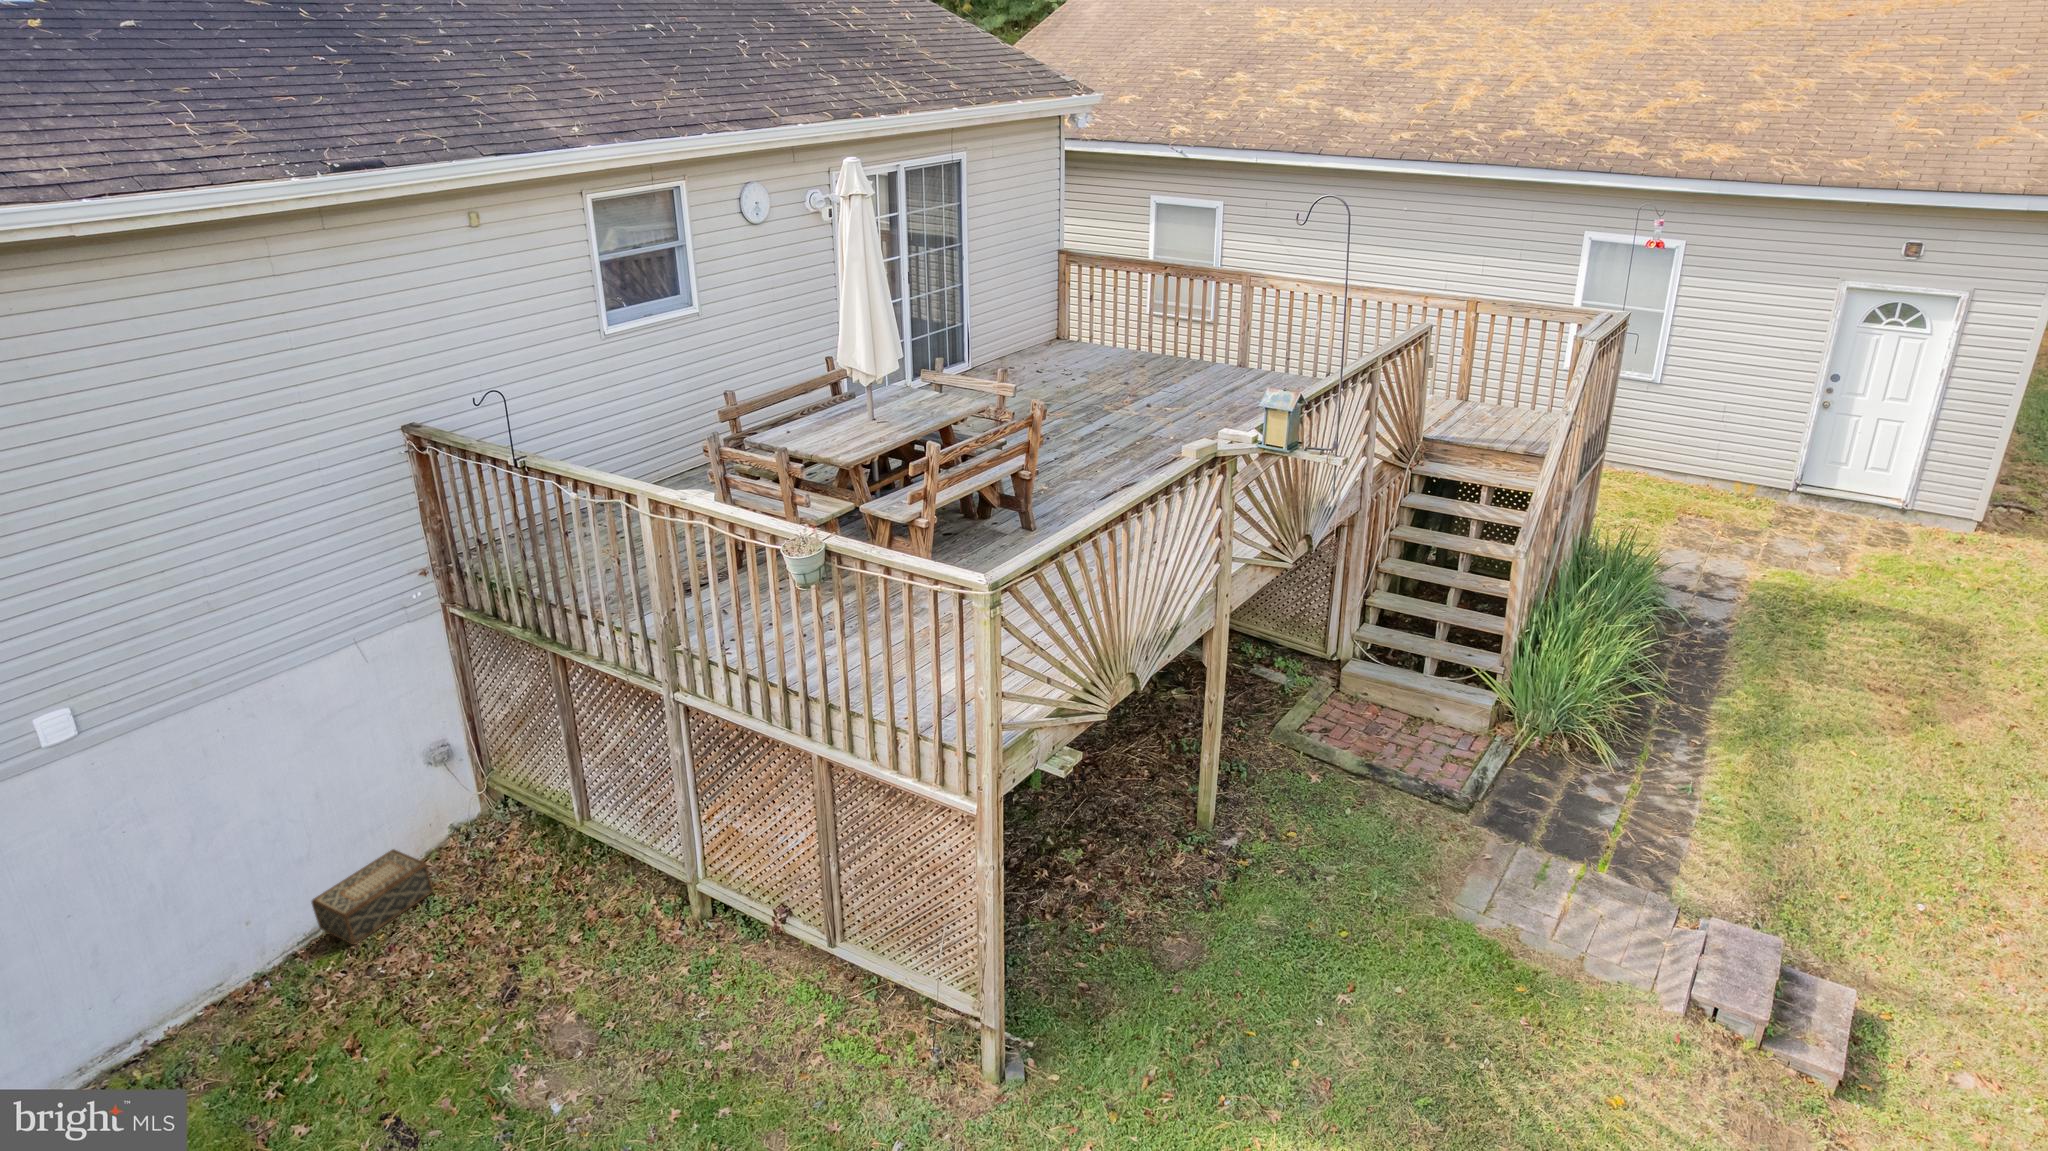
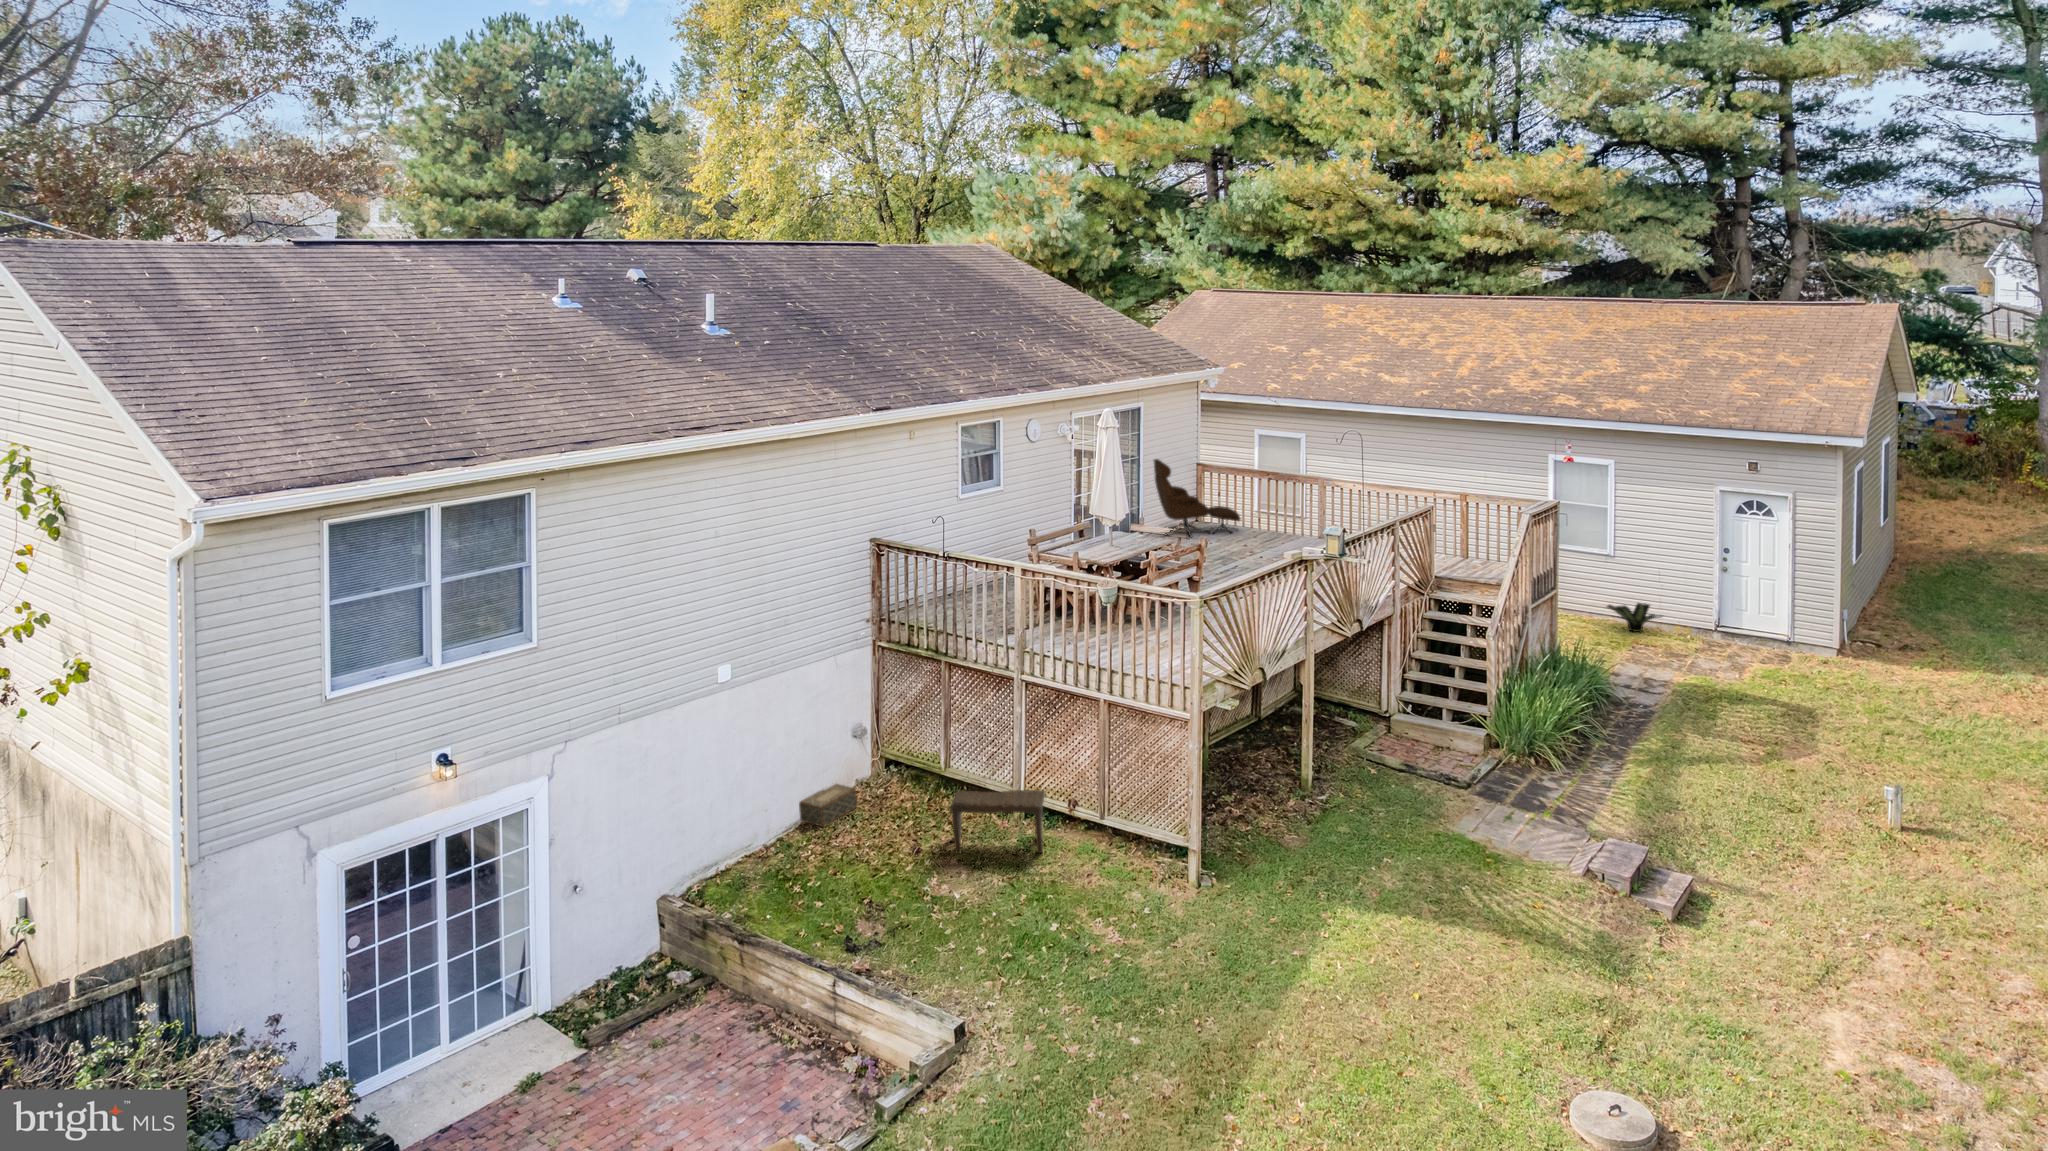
lounge chair: none [990,243,1124,369] -> present [1154,459,1240,537]
potted plant: none [1641,445,1725,490] -> present [1607,603,1661,632]
bench: none [548,891,738,1016] -> present [950,790,1045,853]

